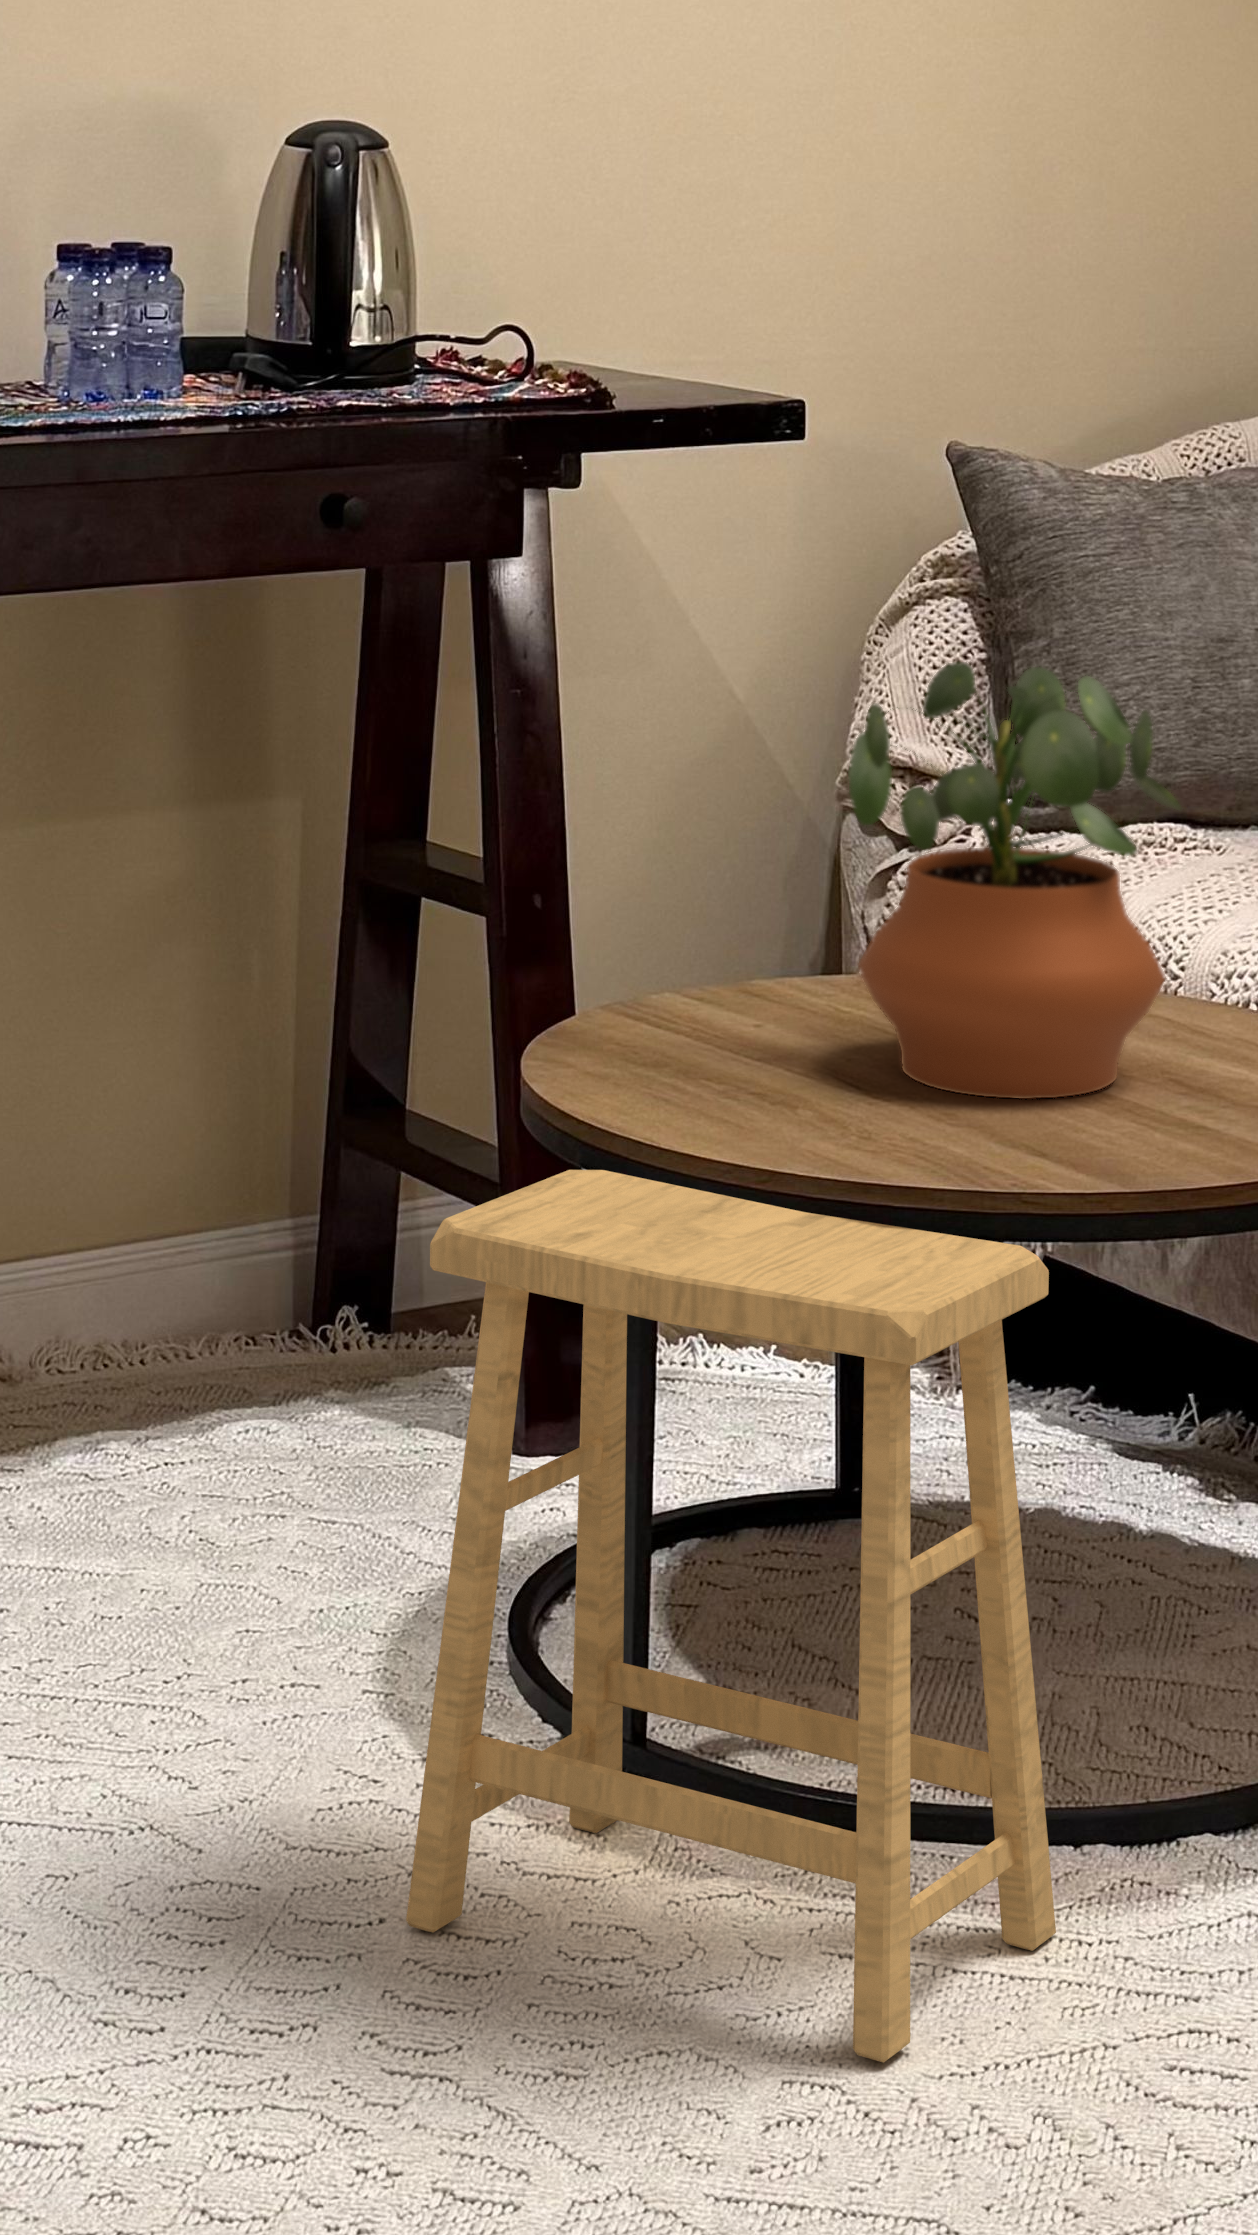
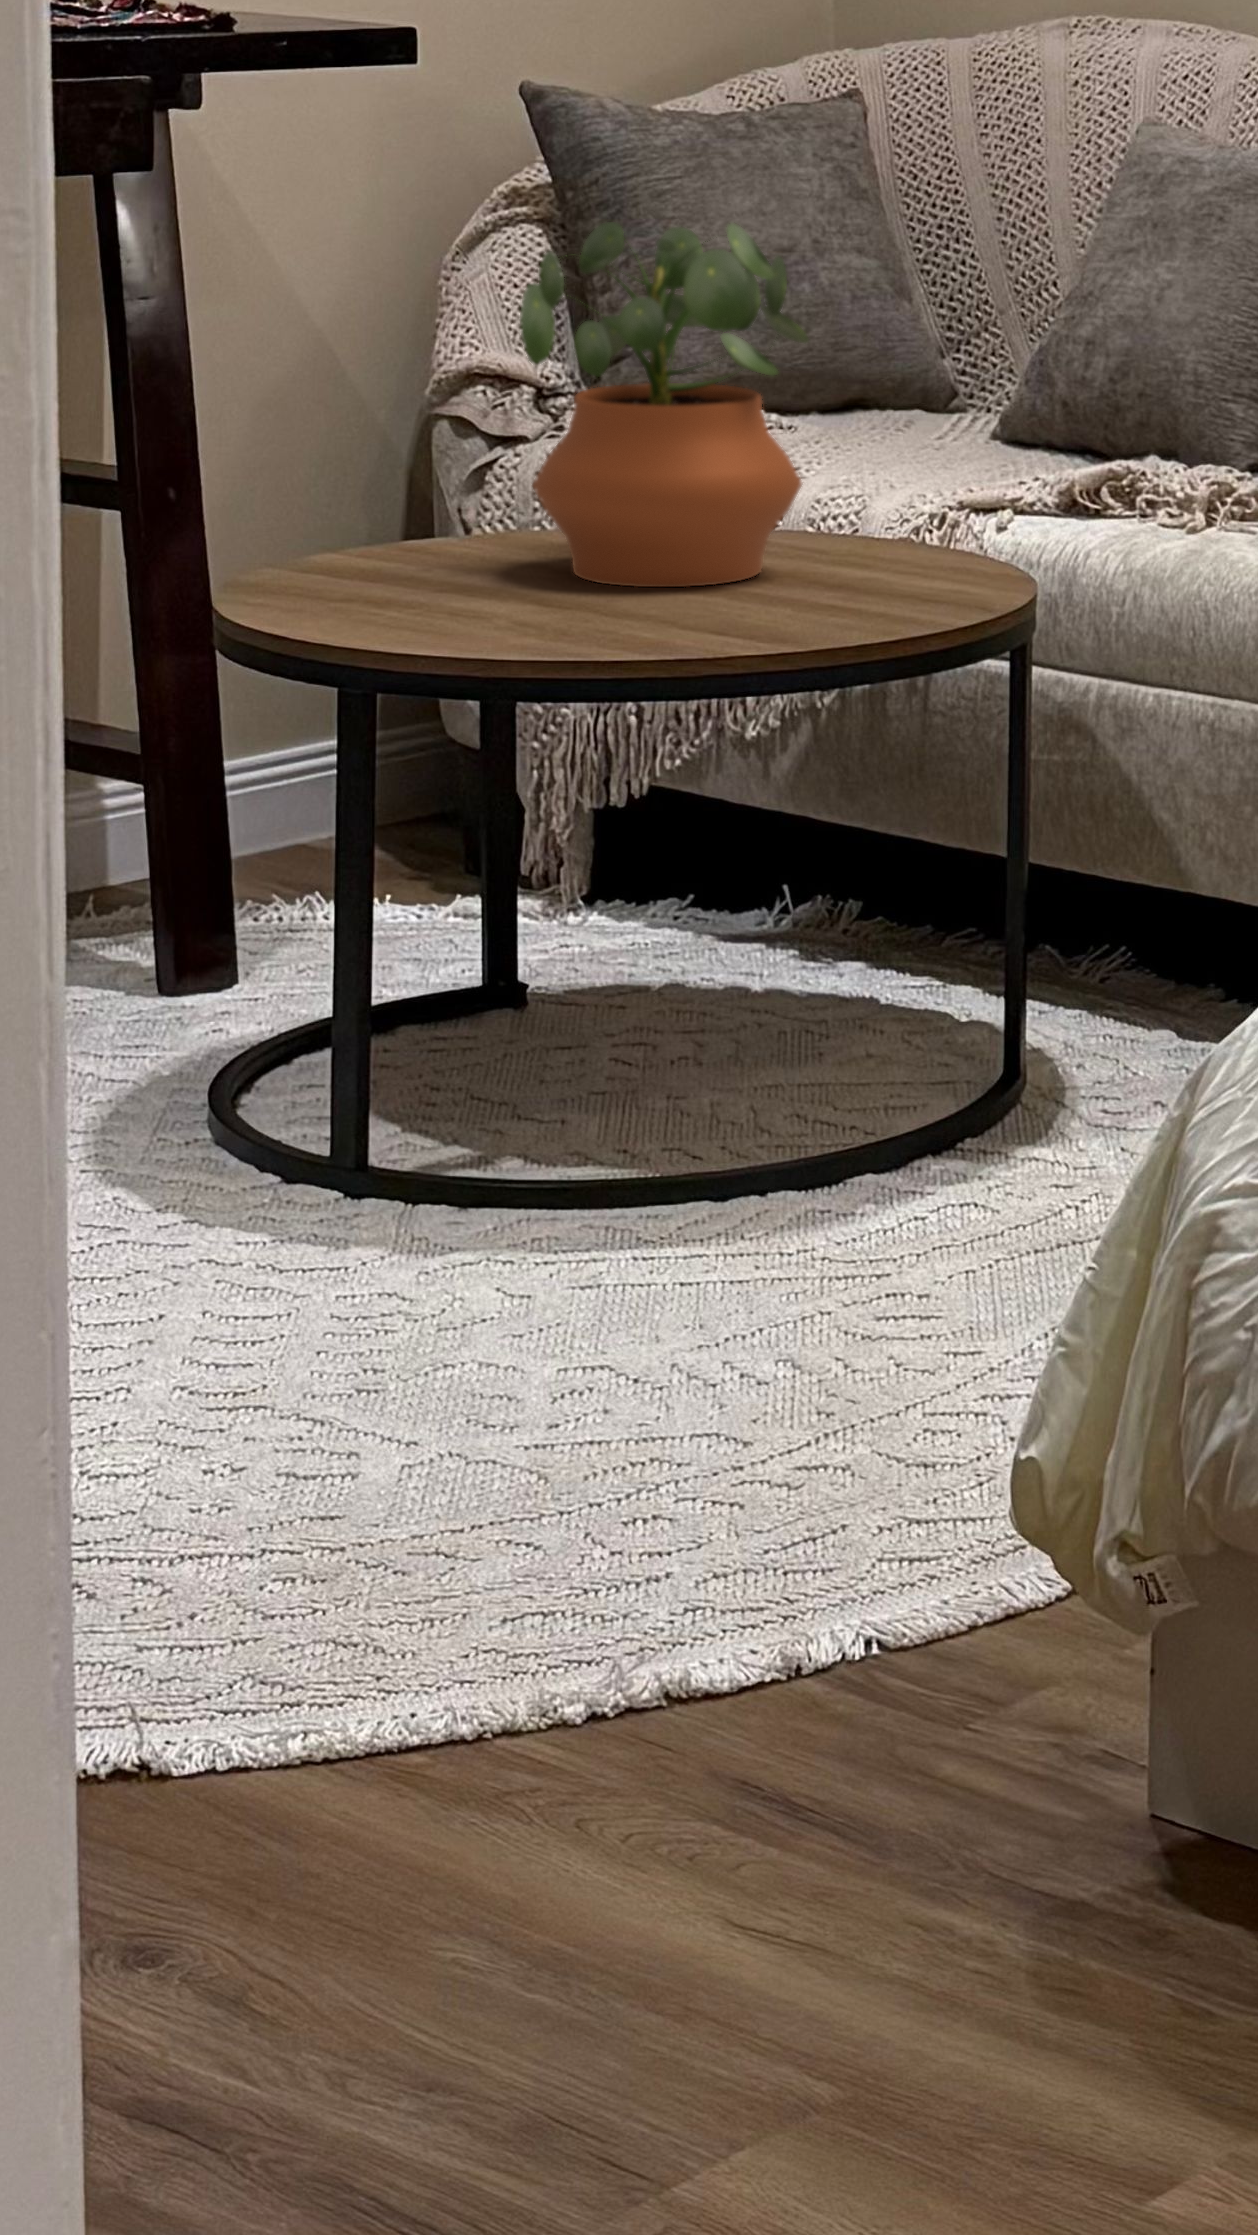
footstool: present [406,1170,1056,2063] -> none [195,650,765,1344]

